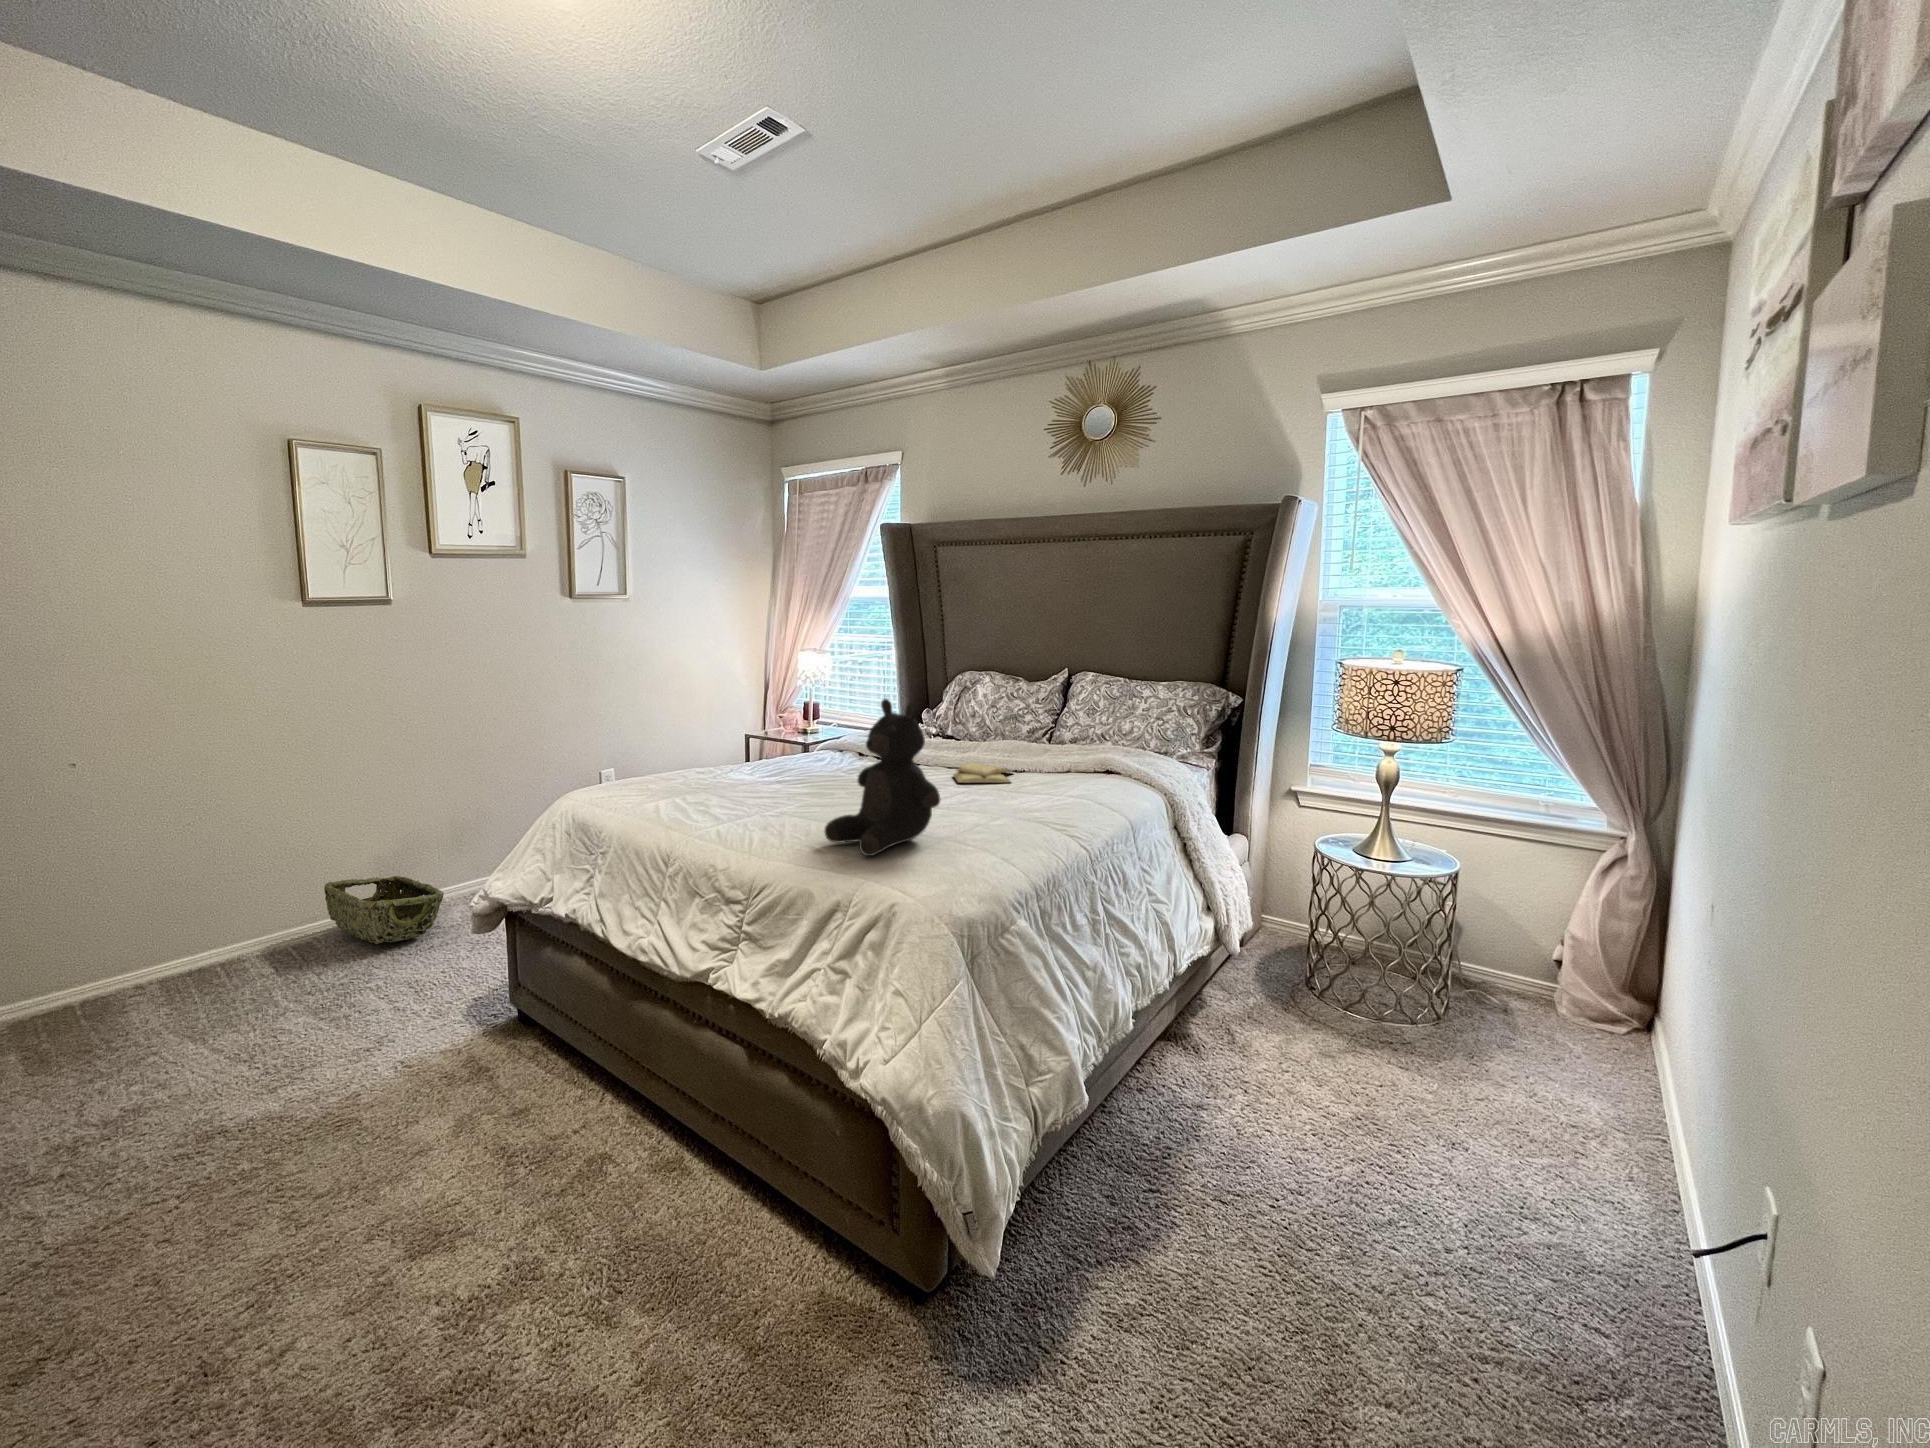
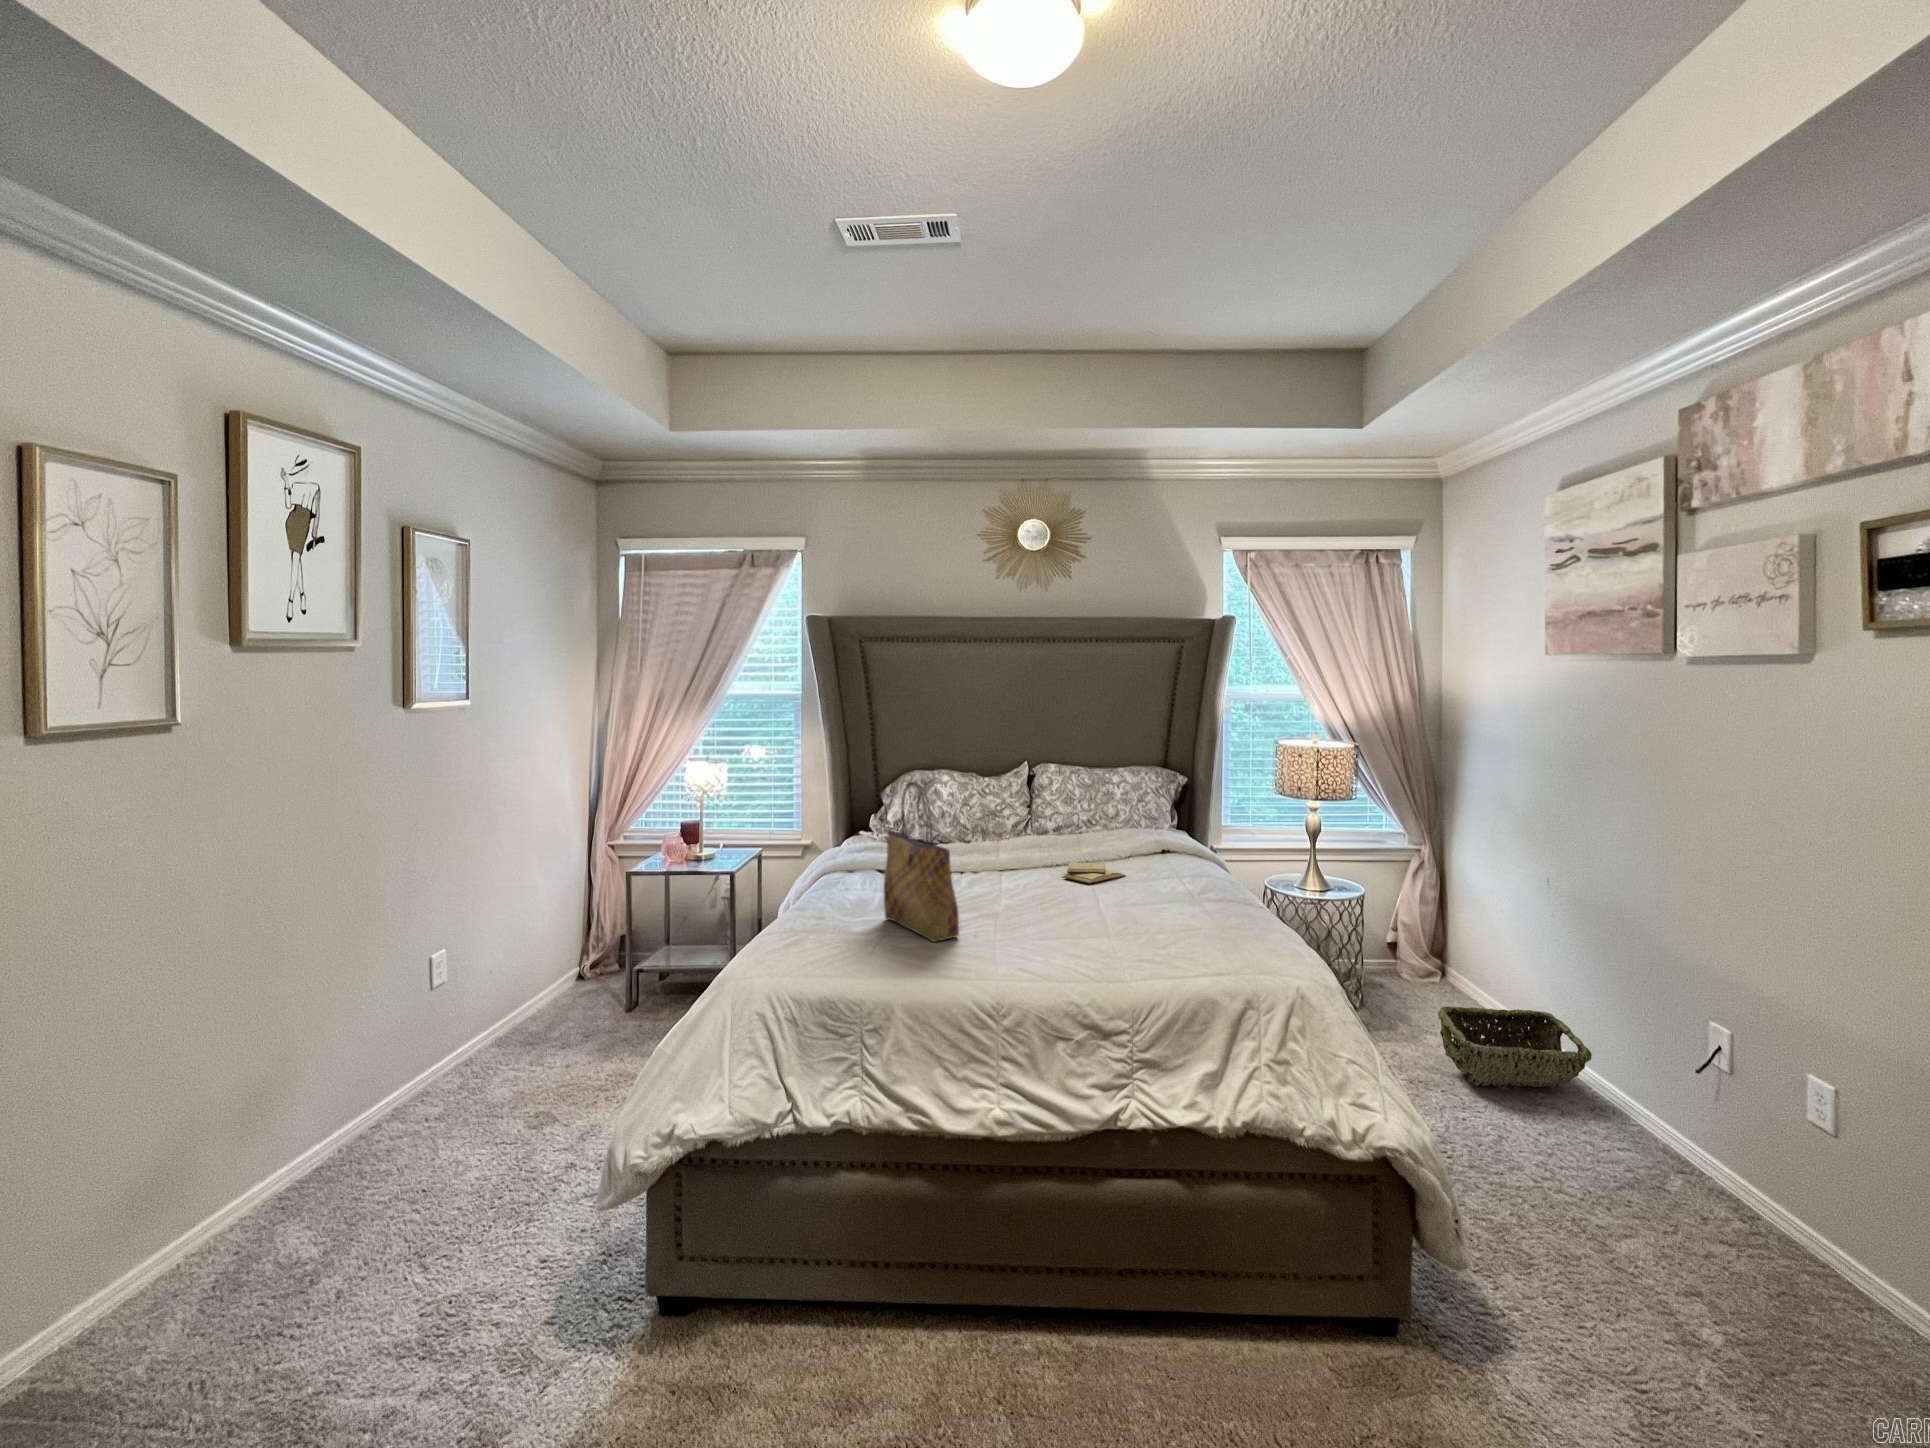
tote bag: none [723,664,770,801] -> present [884,782,959,942]
teddy bear: present [825,699,940,856] -> none [1128,801,1244,956]
woven basket: present [324,876,444,944] -> present [1438,1006,1592,1087]

